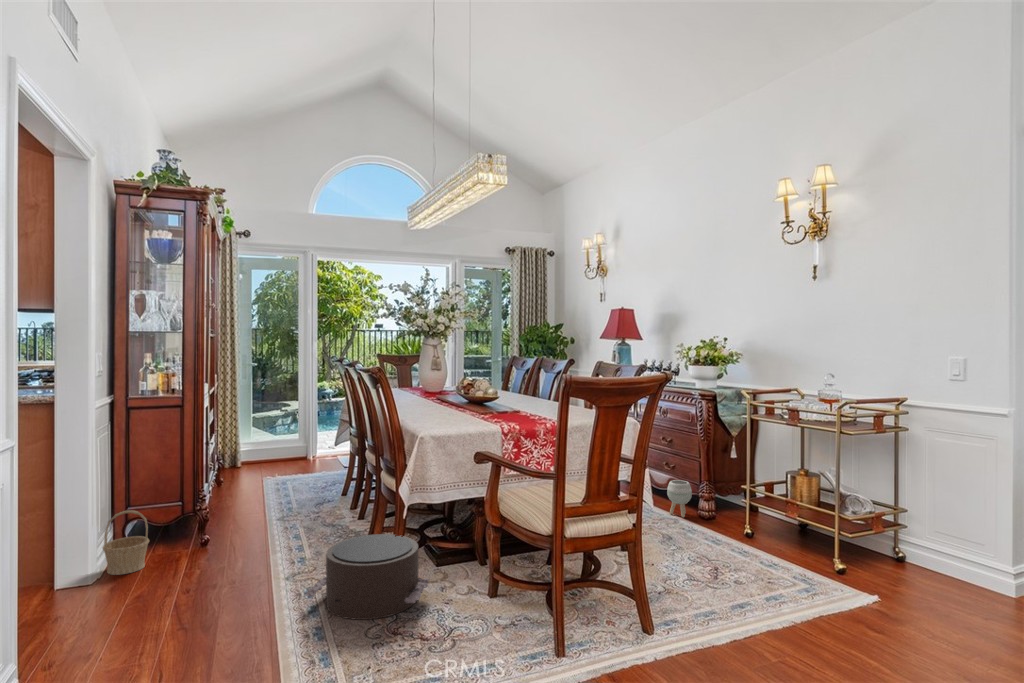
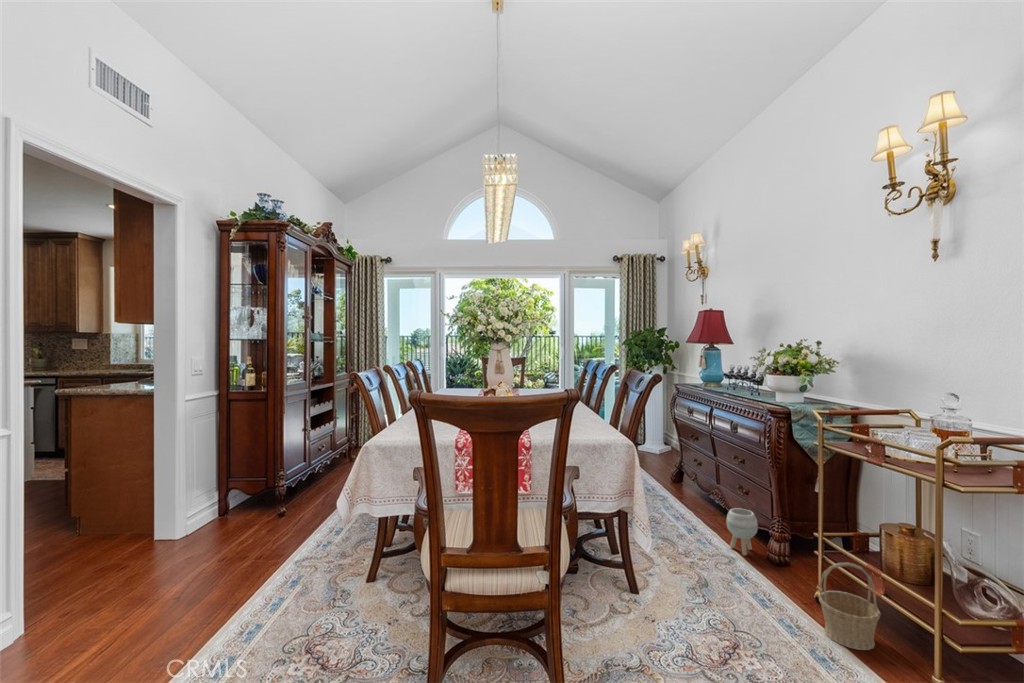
basket: present [103,511,149,575] -> present [819,563,881,650]
pouf: present [305,534,429,620] -> none [272,533,387,627]

